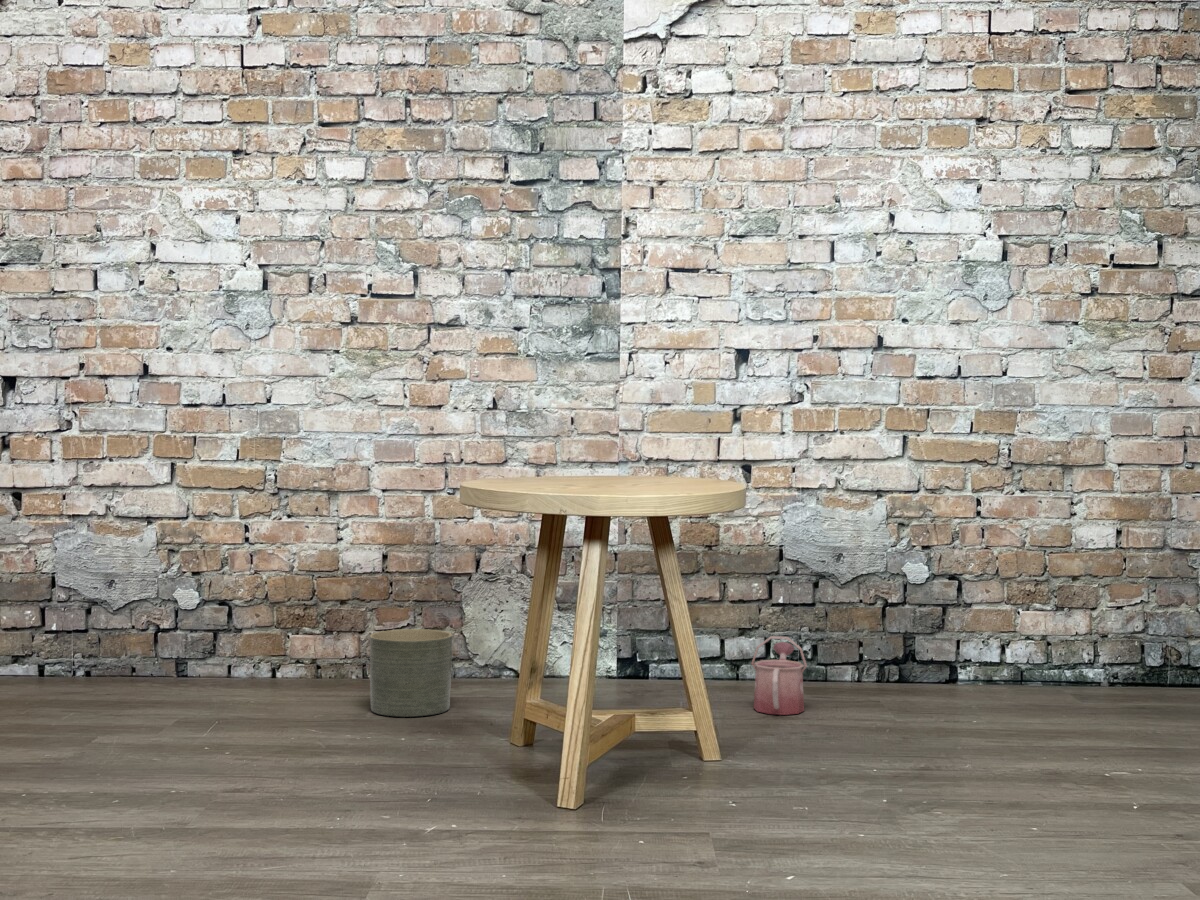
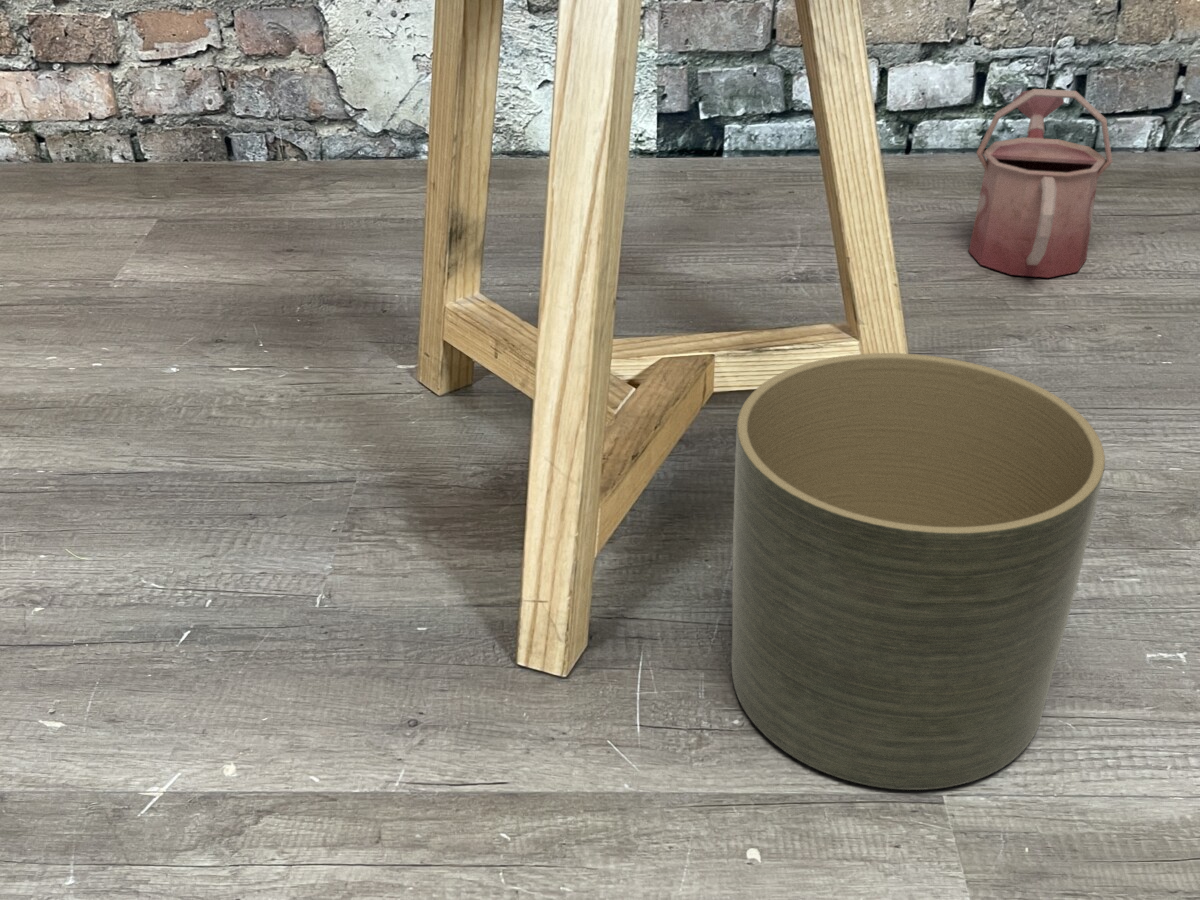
planter: present [370,629,452,717] -> present [732,353,1105,790]

